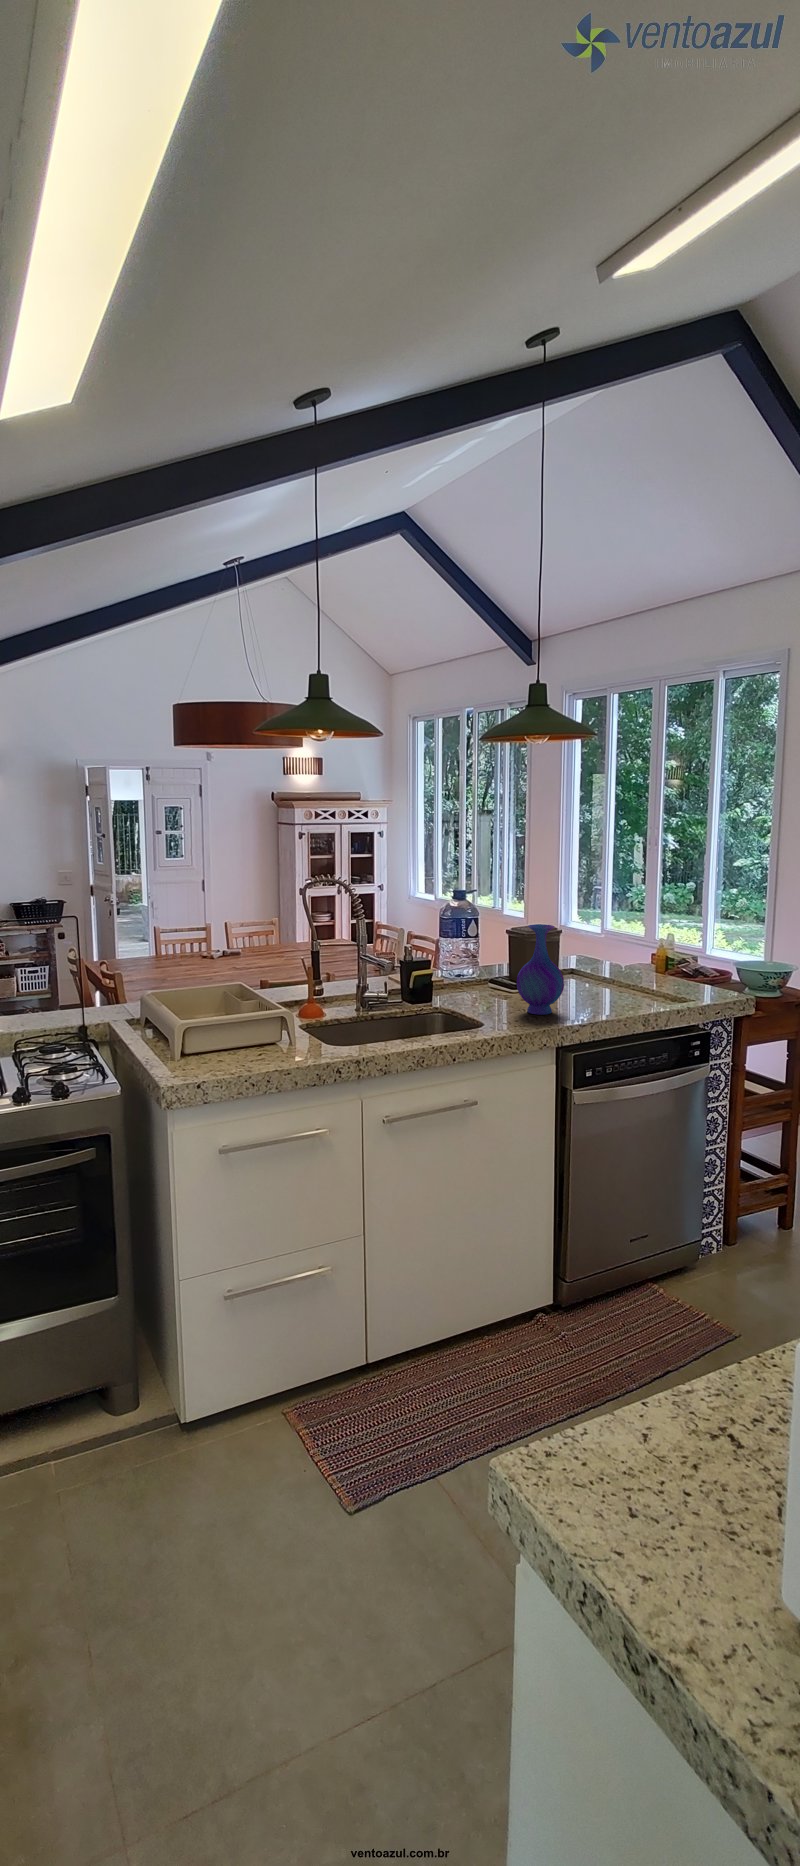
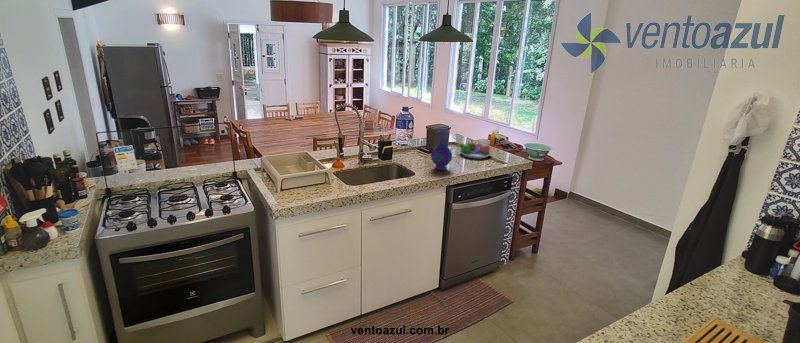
fruit bowl: none [578,955,657,994] -> present [457,140,491,159]

